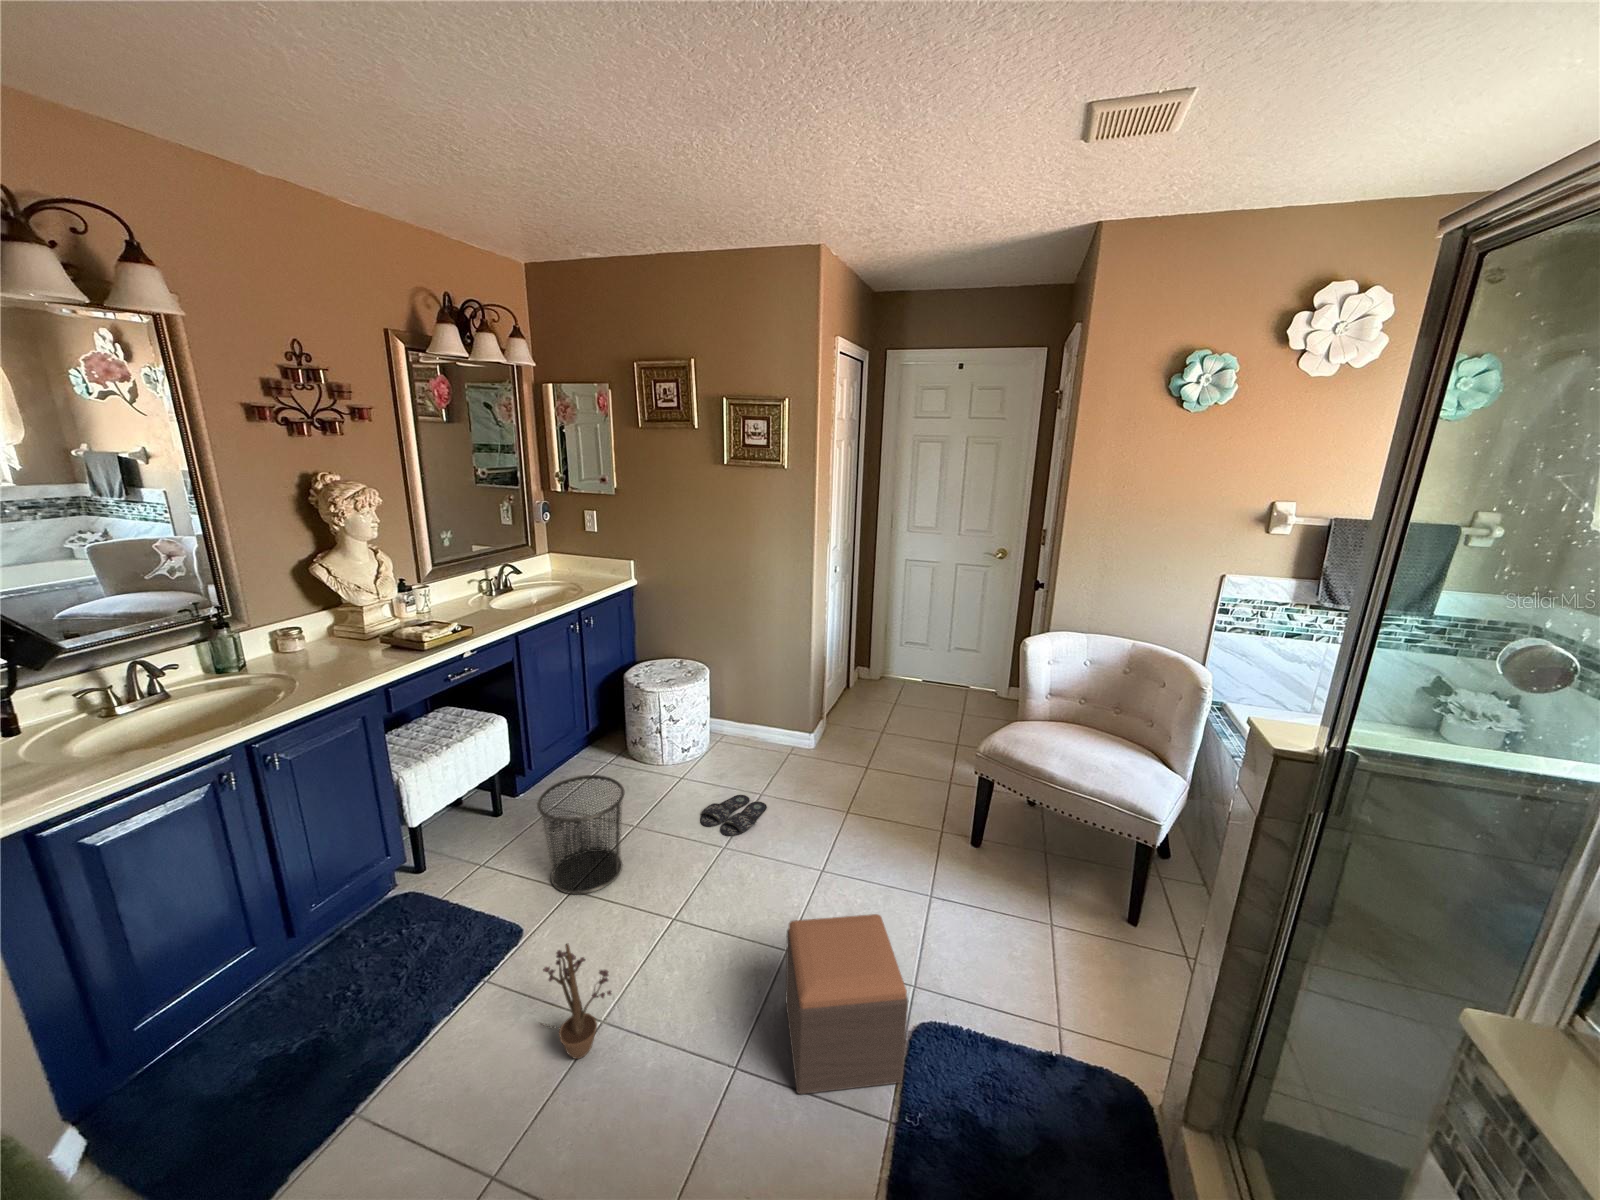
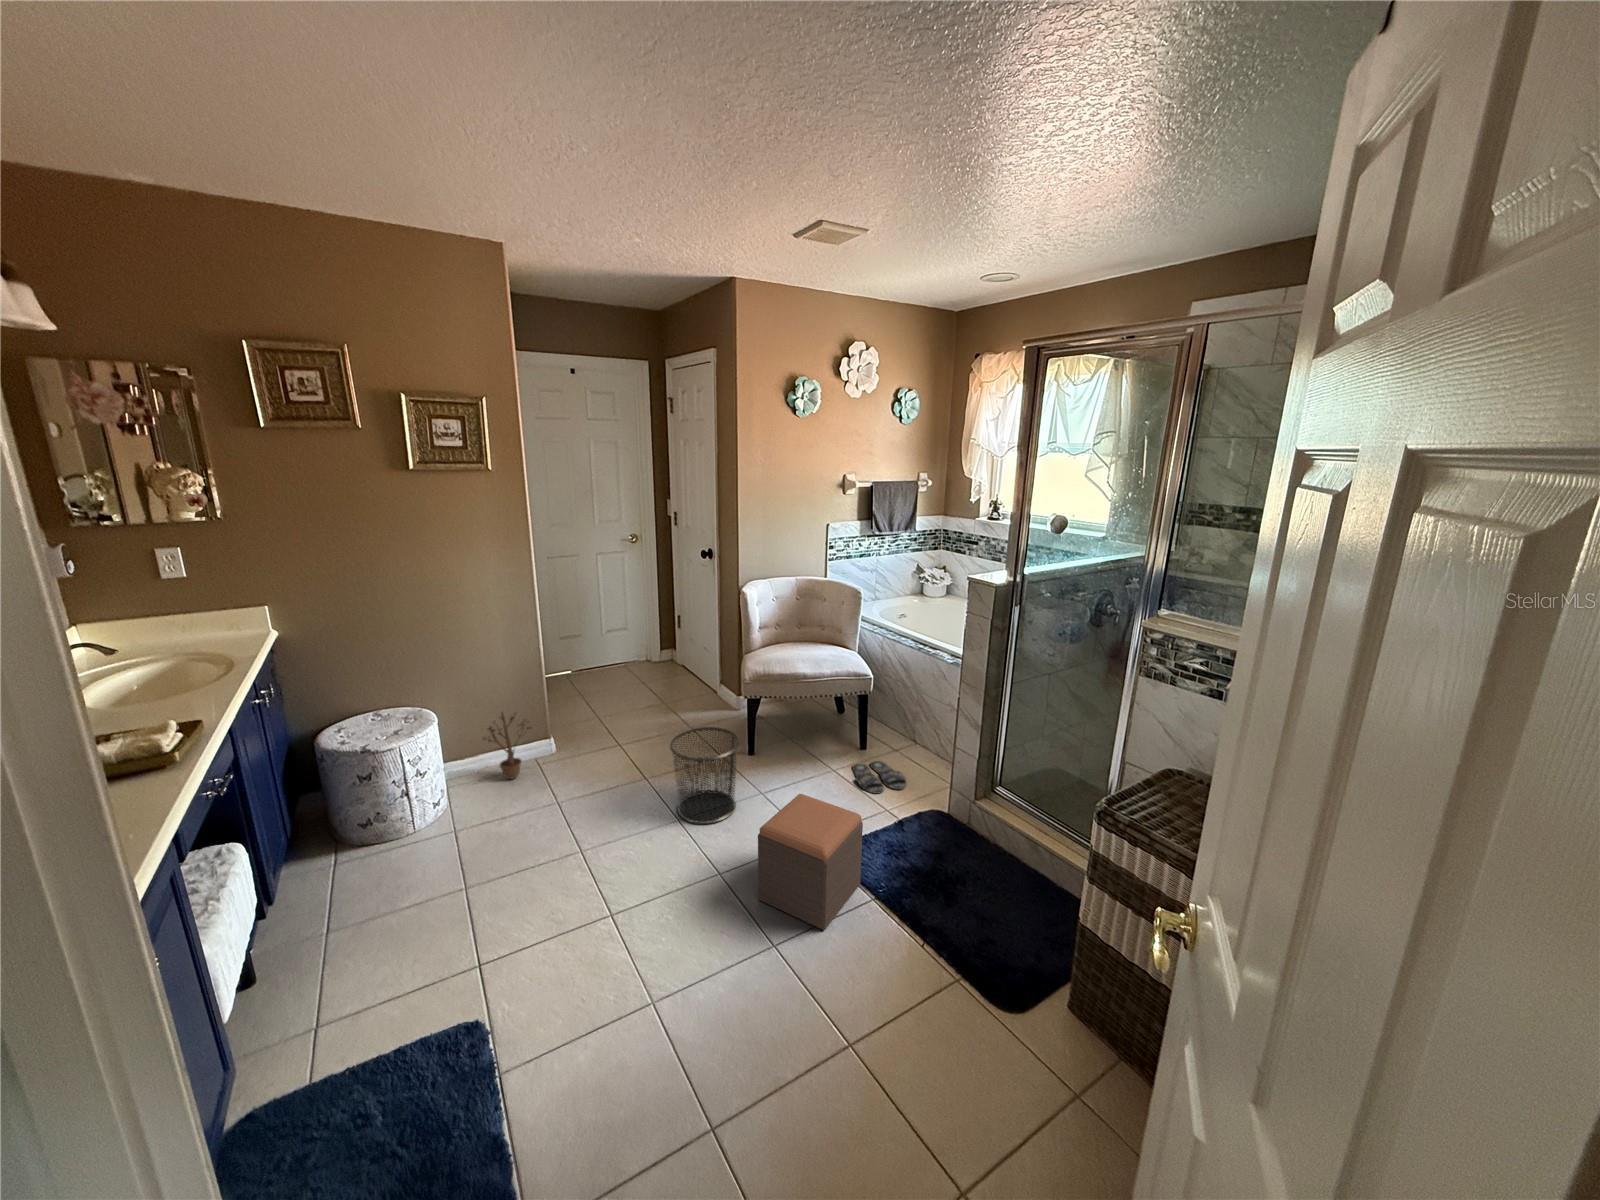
waste bin: present [537,775,624,894] -> present [670,727,740,824]
slippers: present [701,795,767,836] -> present [852,761,906,794]
decorative plant: present [539,944,611,1059] -> present [483,712,532,779]

